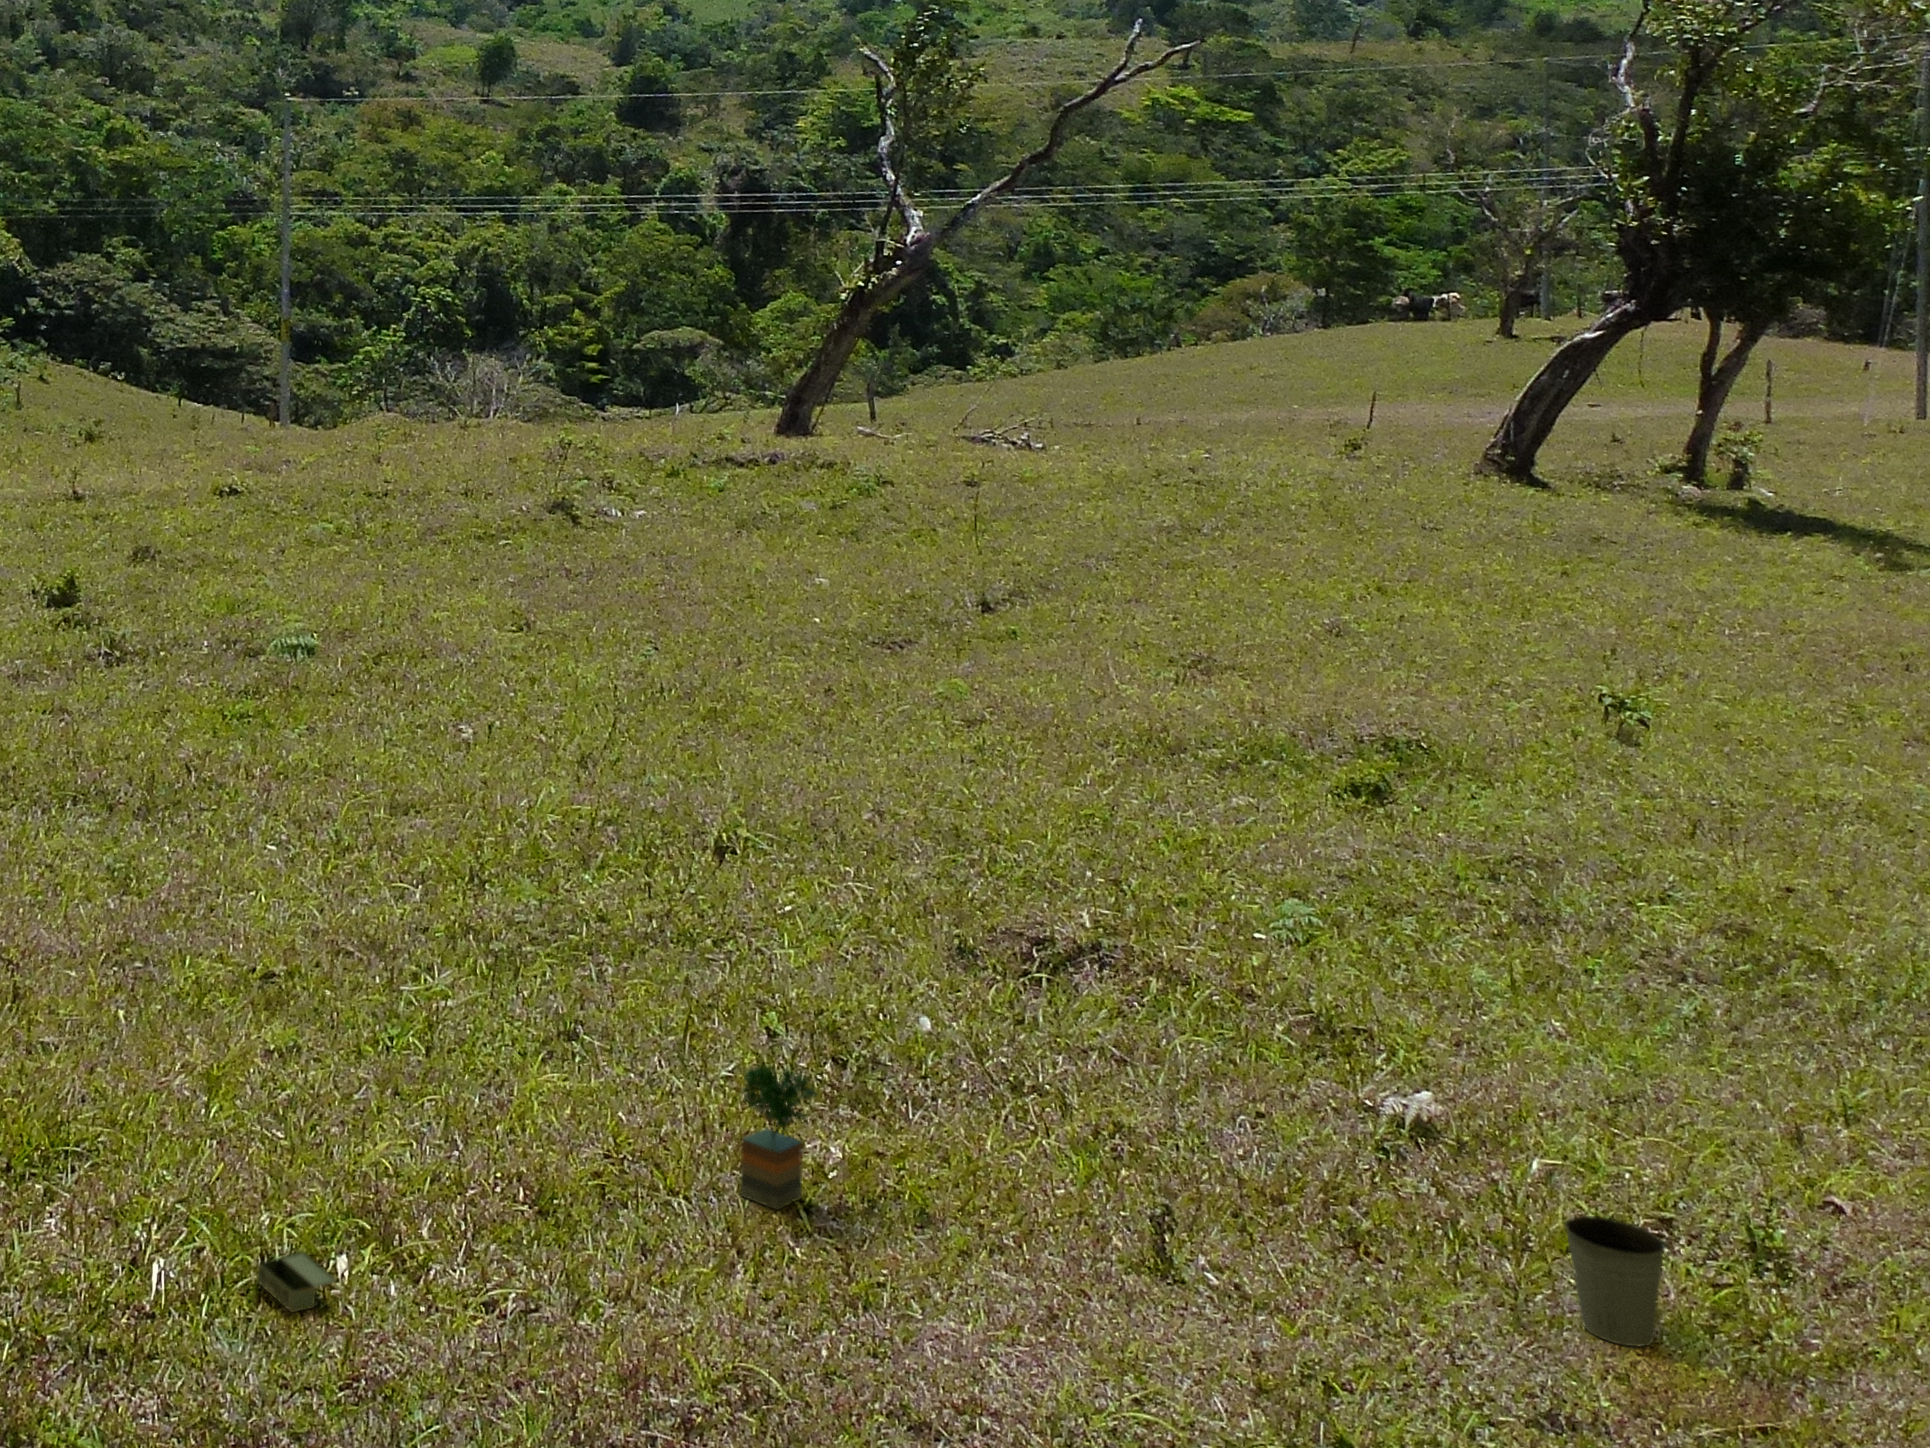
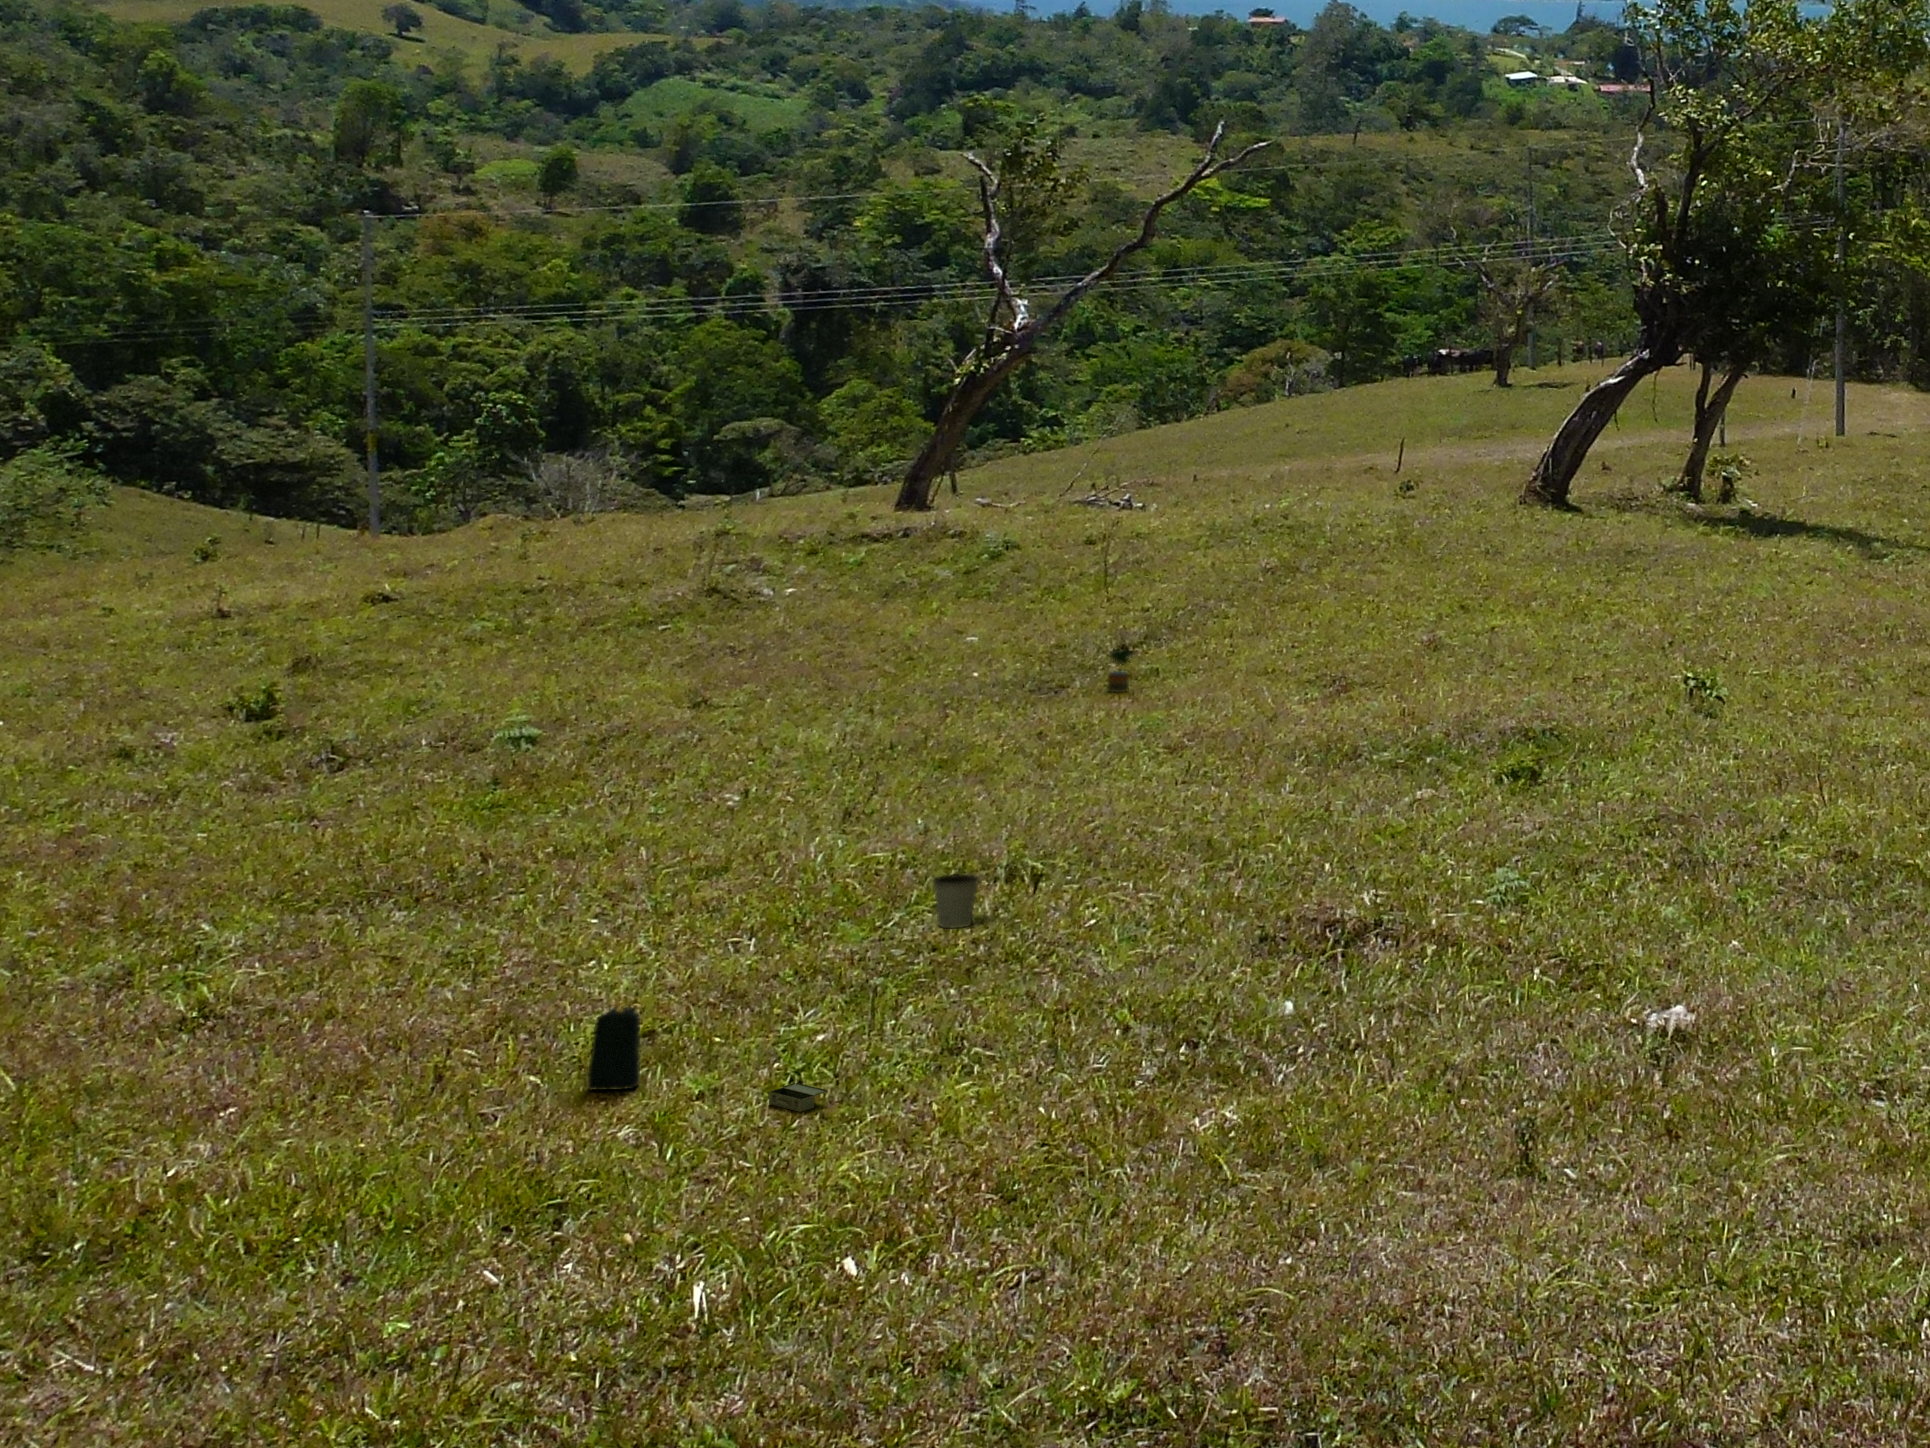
potted tree: present [740,1064,816,1210] -> present [1108,649,1133,693]
backpack: none [43,1068,120,1205] -> present [588,1007,640,1090]
bucket: present [1564,1216,1667,1347] -> present [934,874,979,928]

